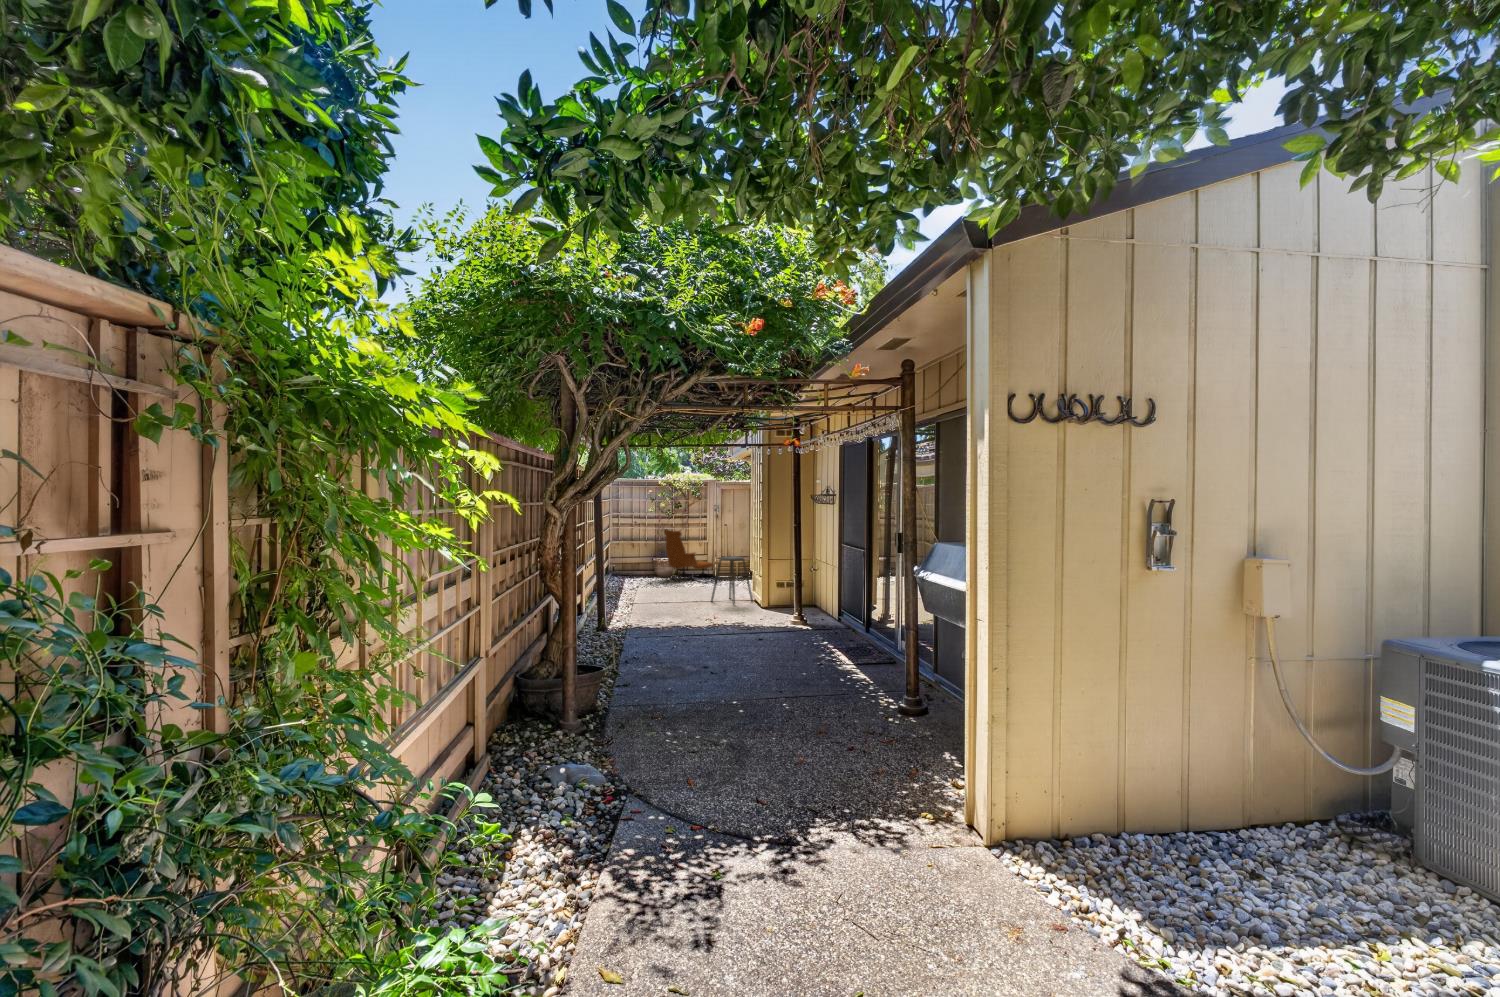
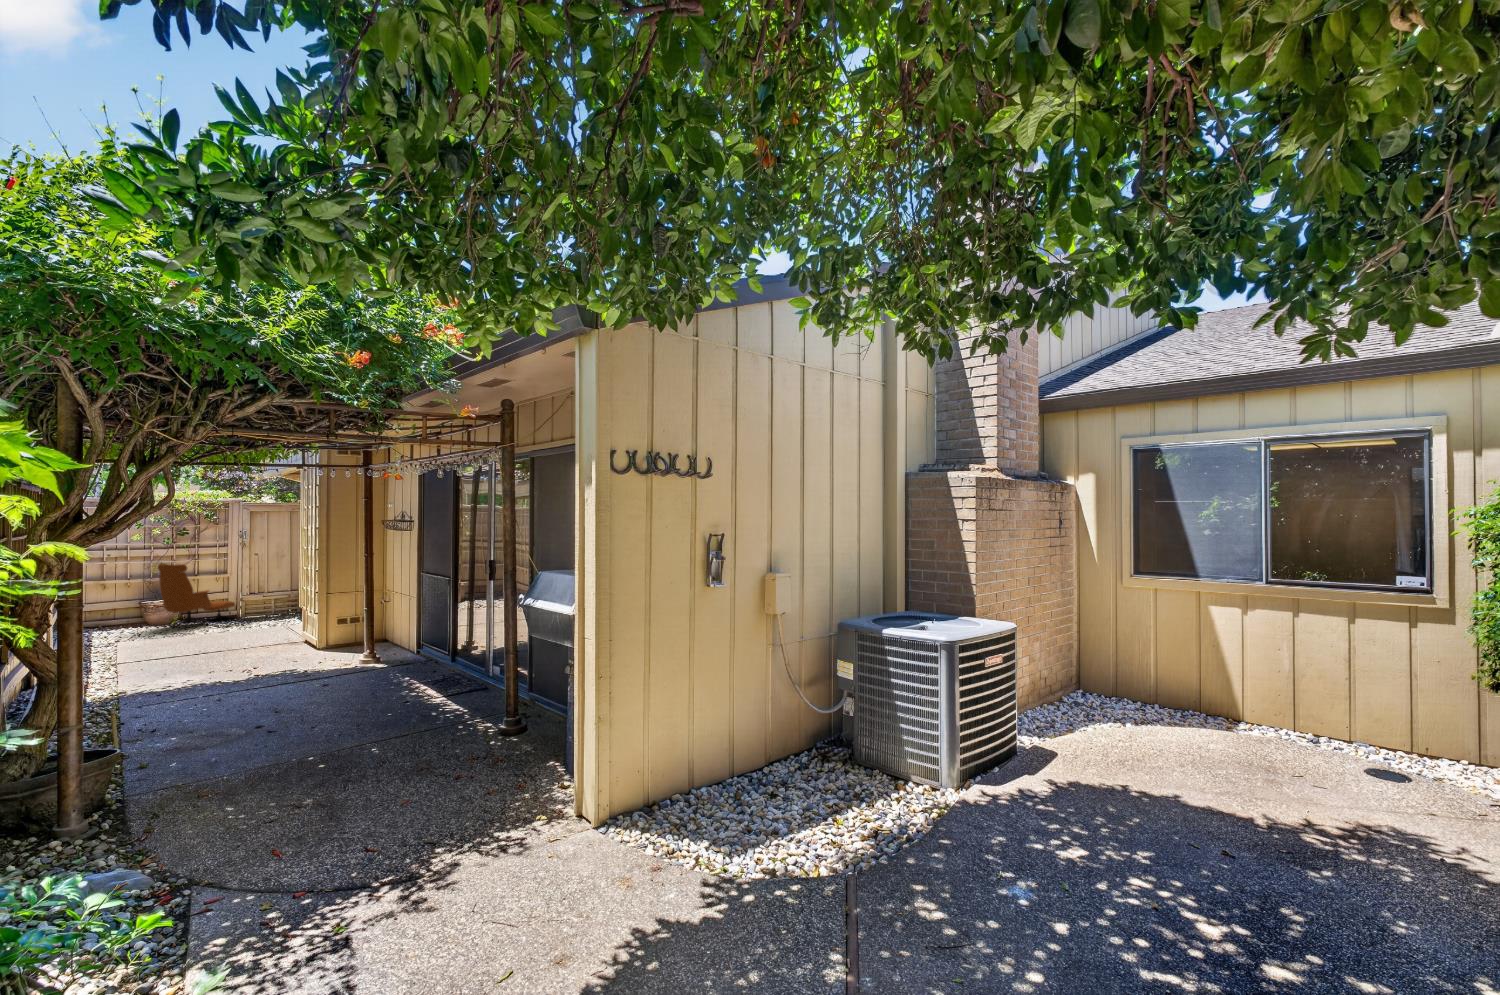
stool: present [711,556,753,604] -> none [241,593,303,651]

